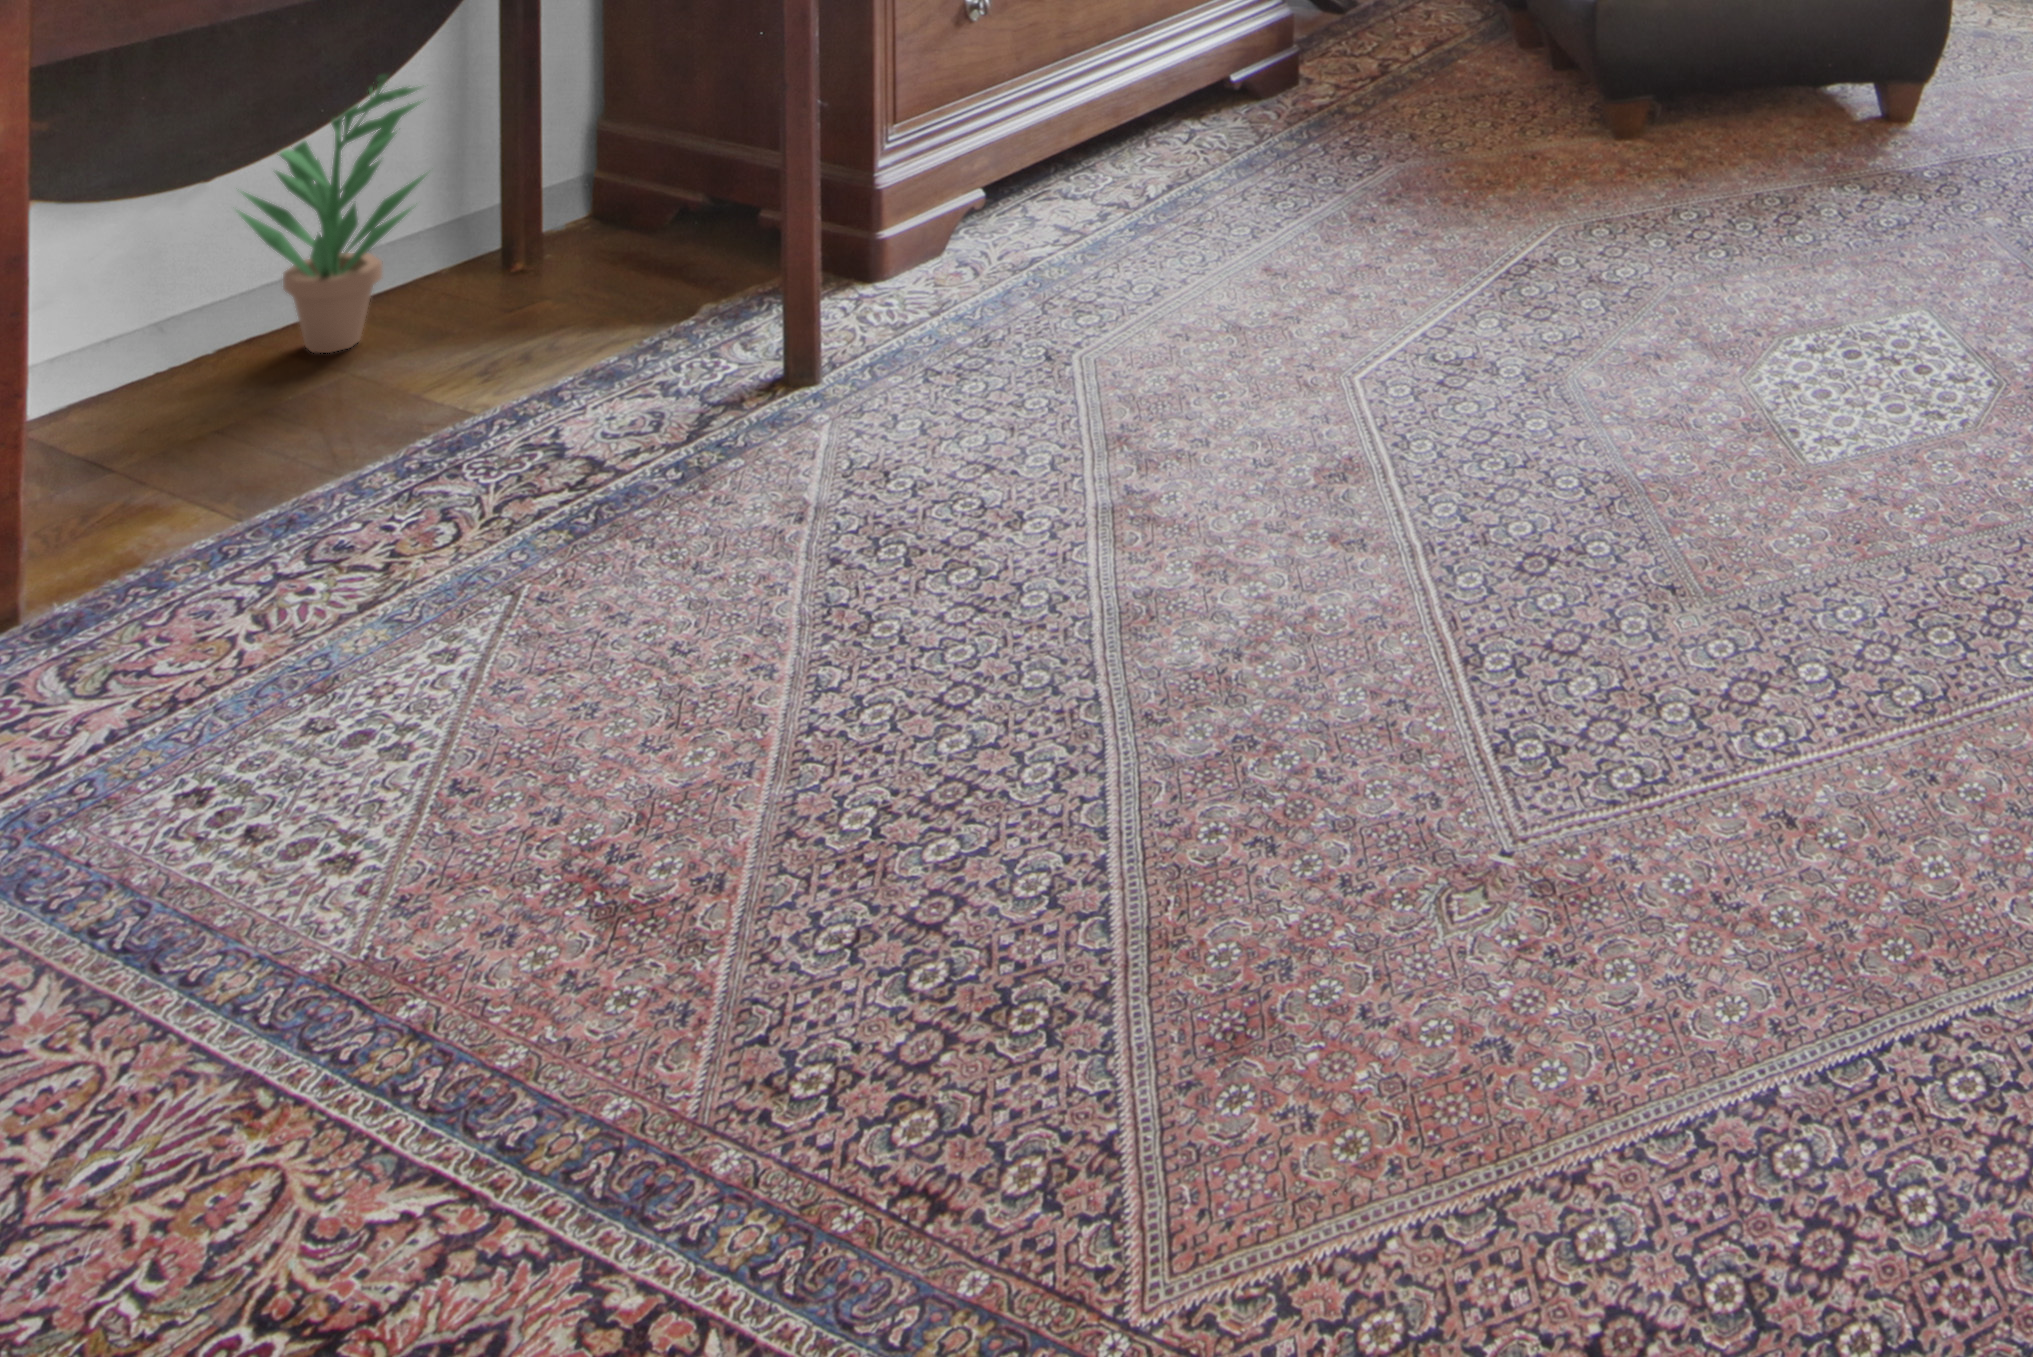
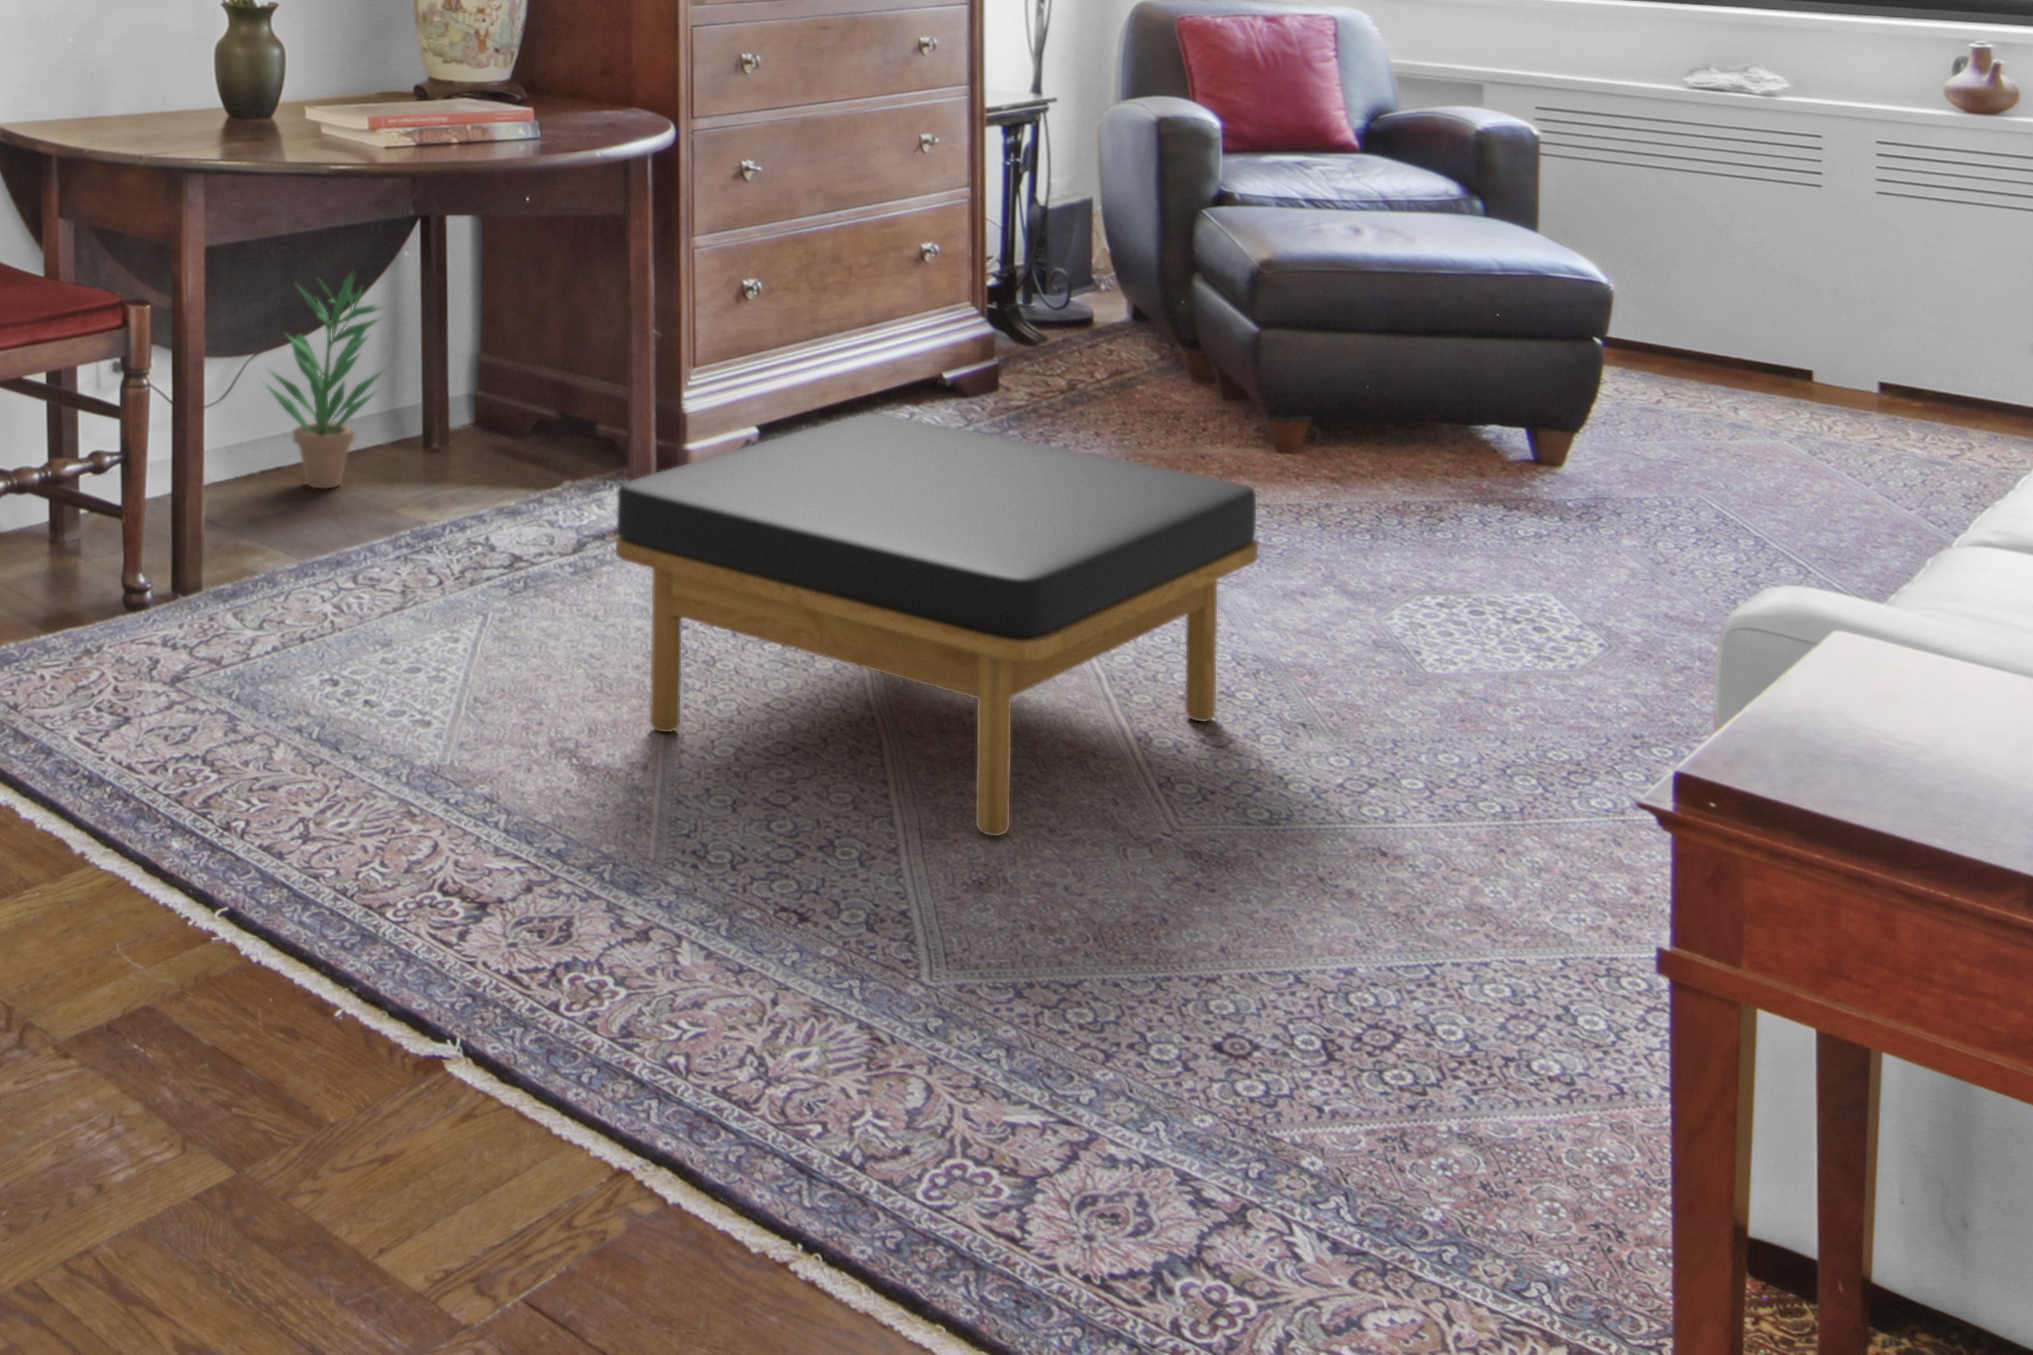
ottoman: none [684,227,1621,958] -> present [616,414,1258,836]

